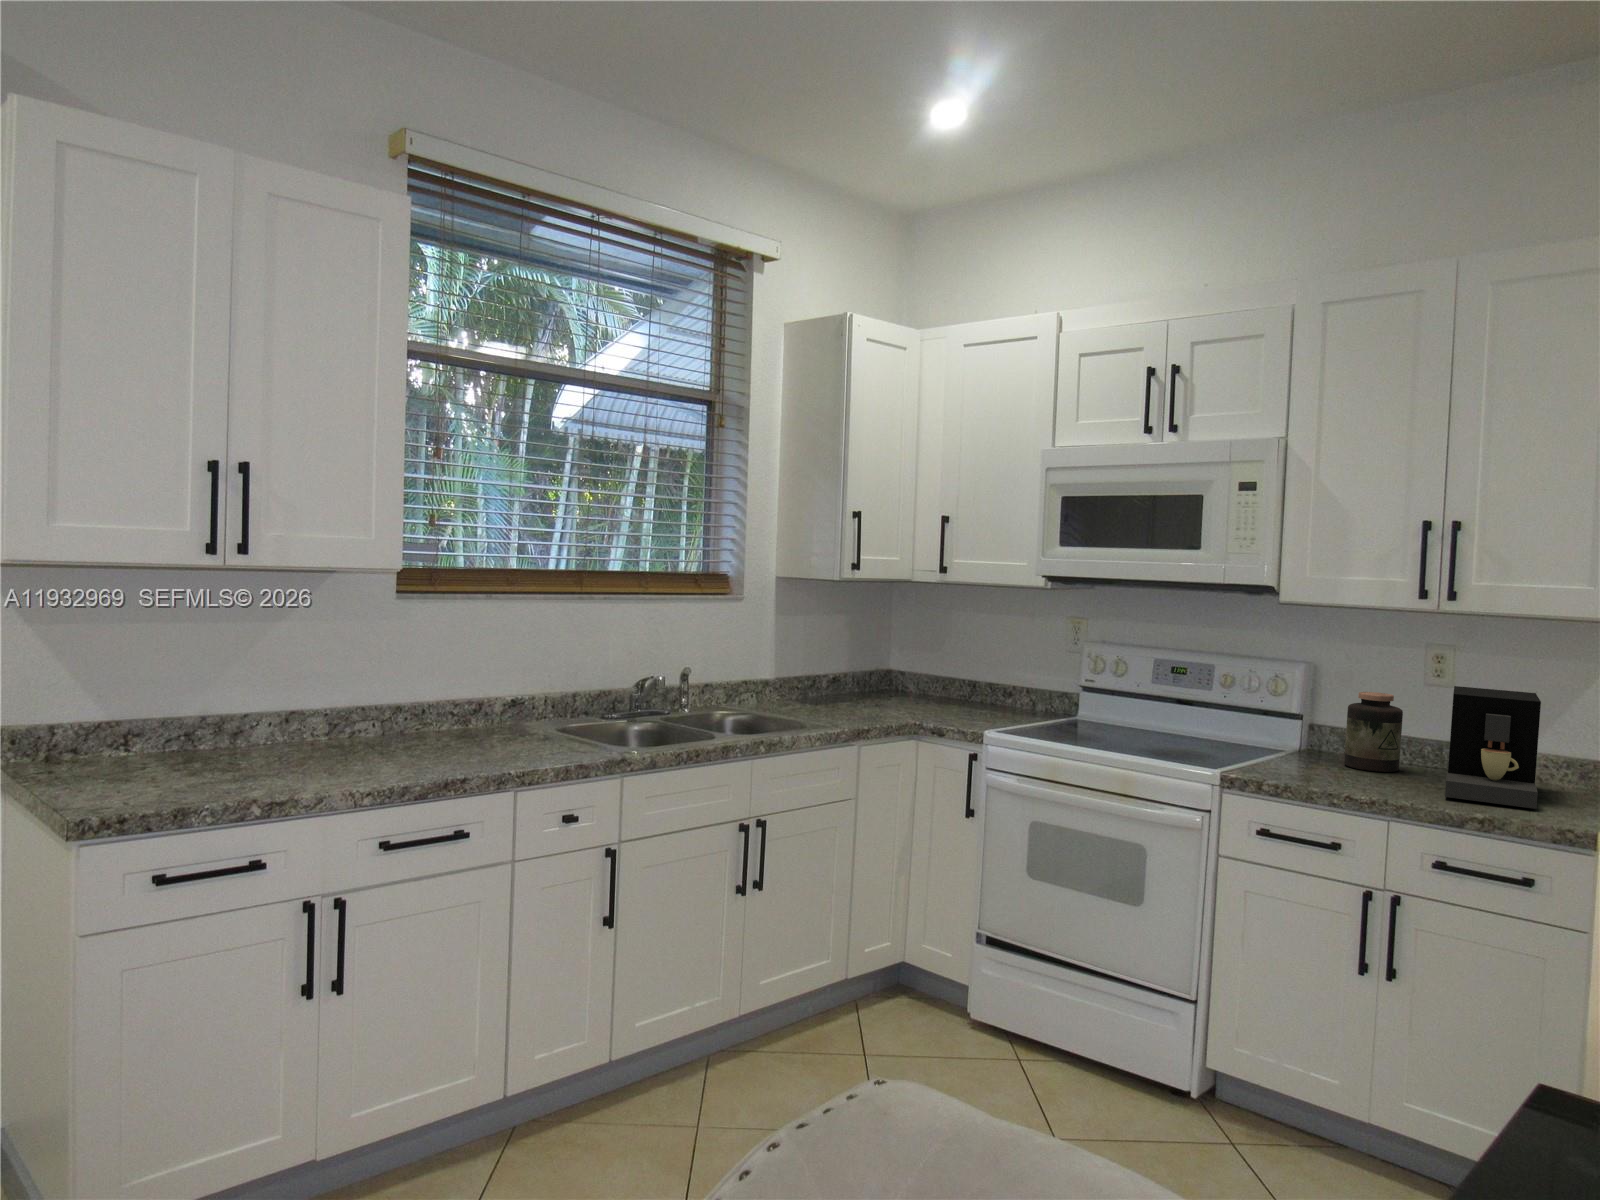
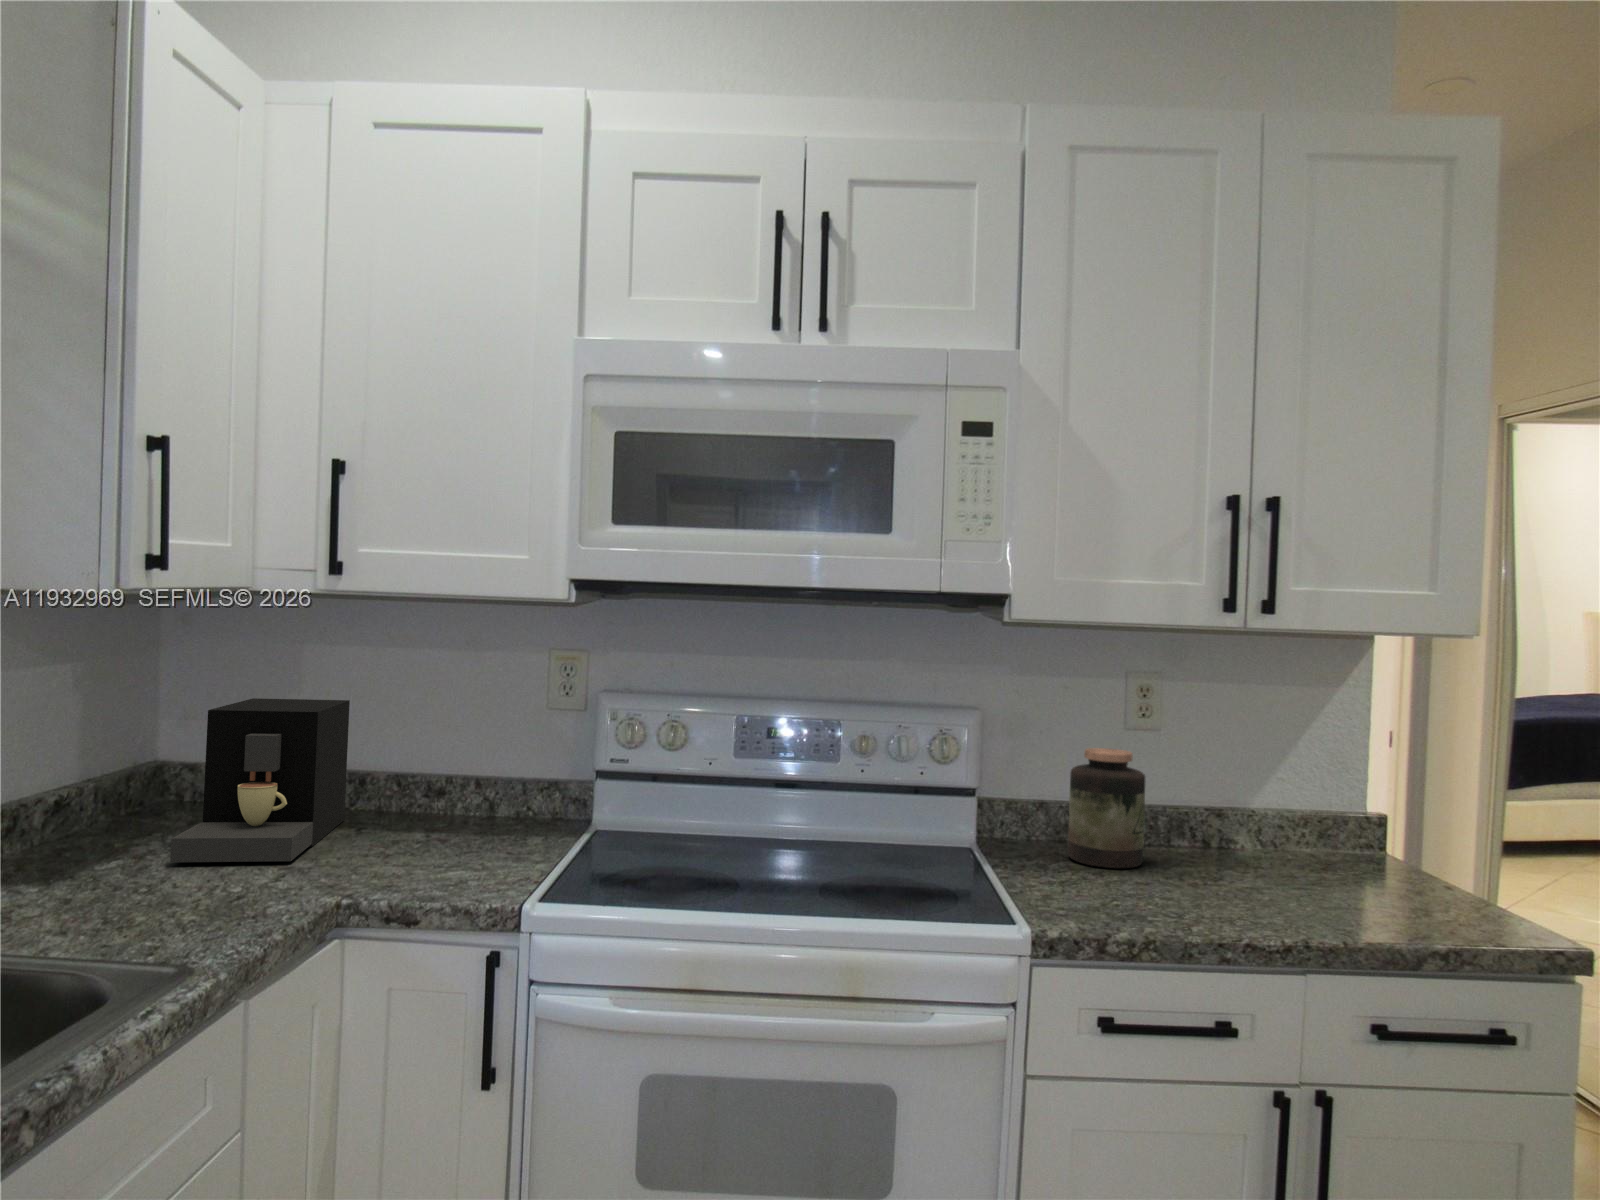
coffee maker: present [1445,686,1541,809] -> present [170,698,350,862]

